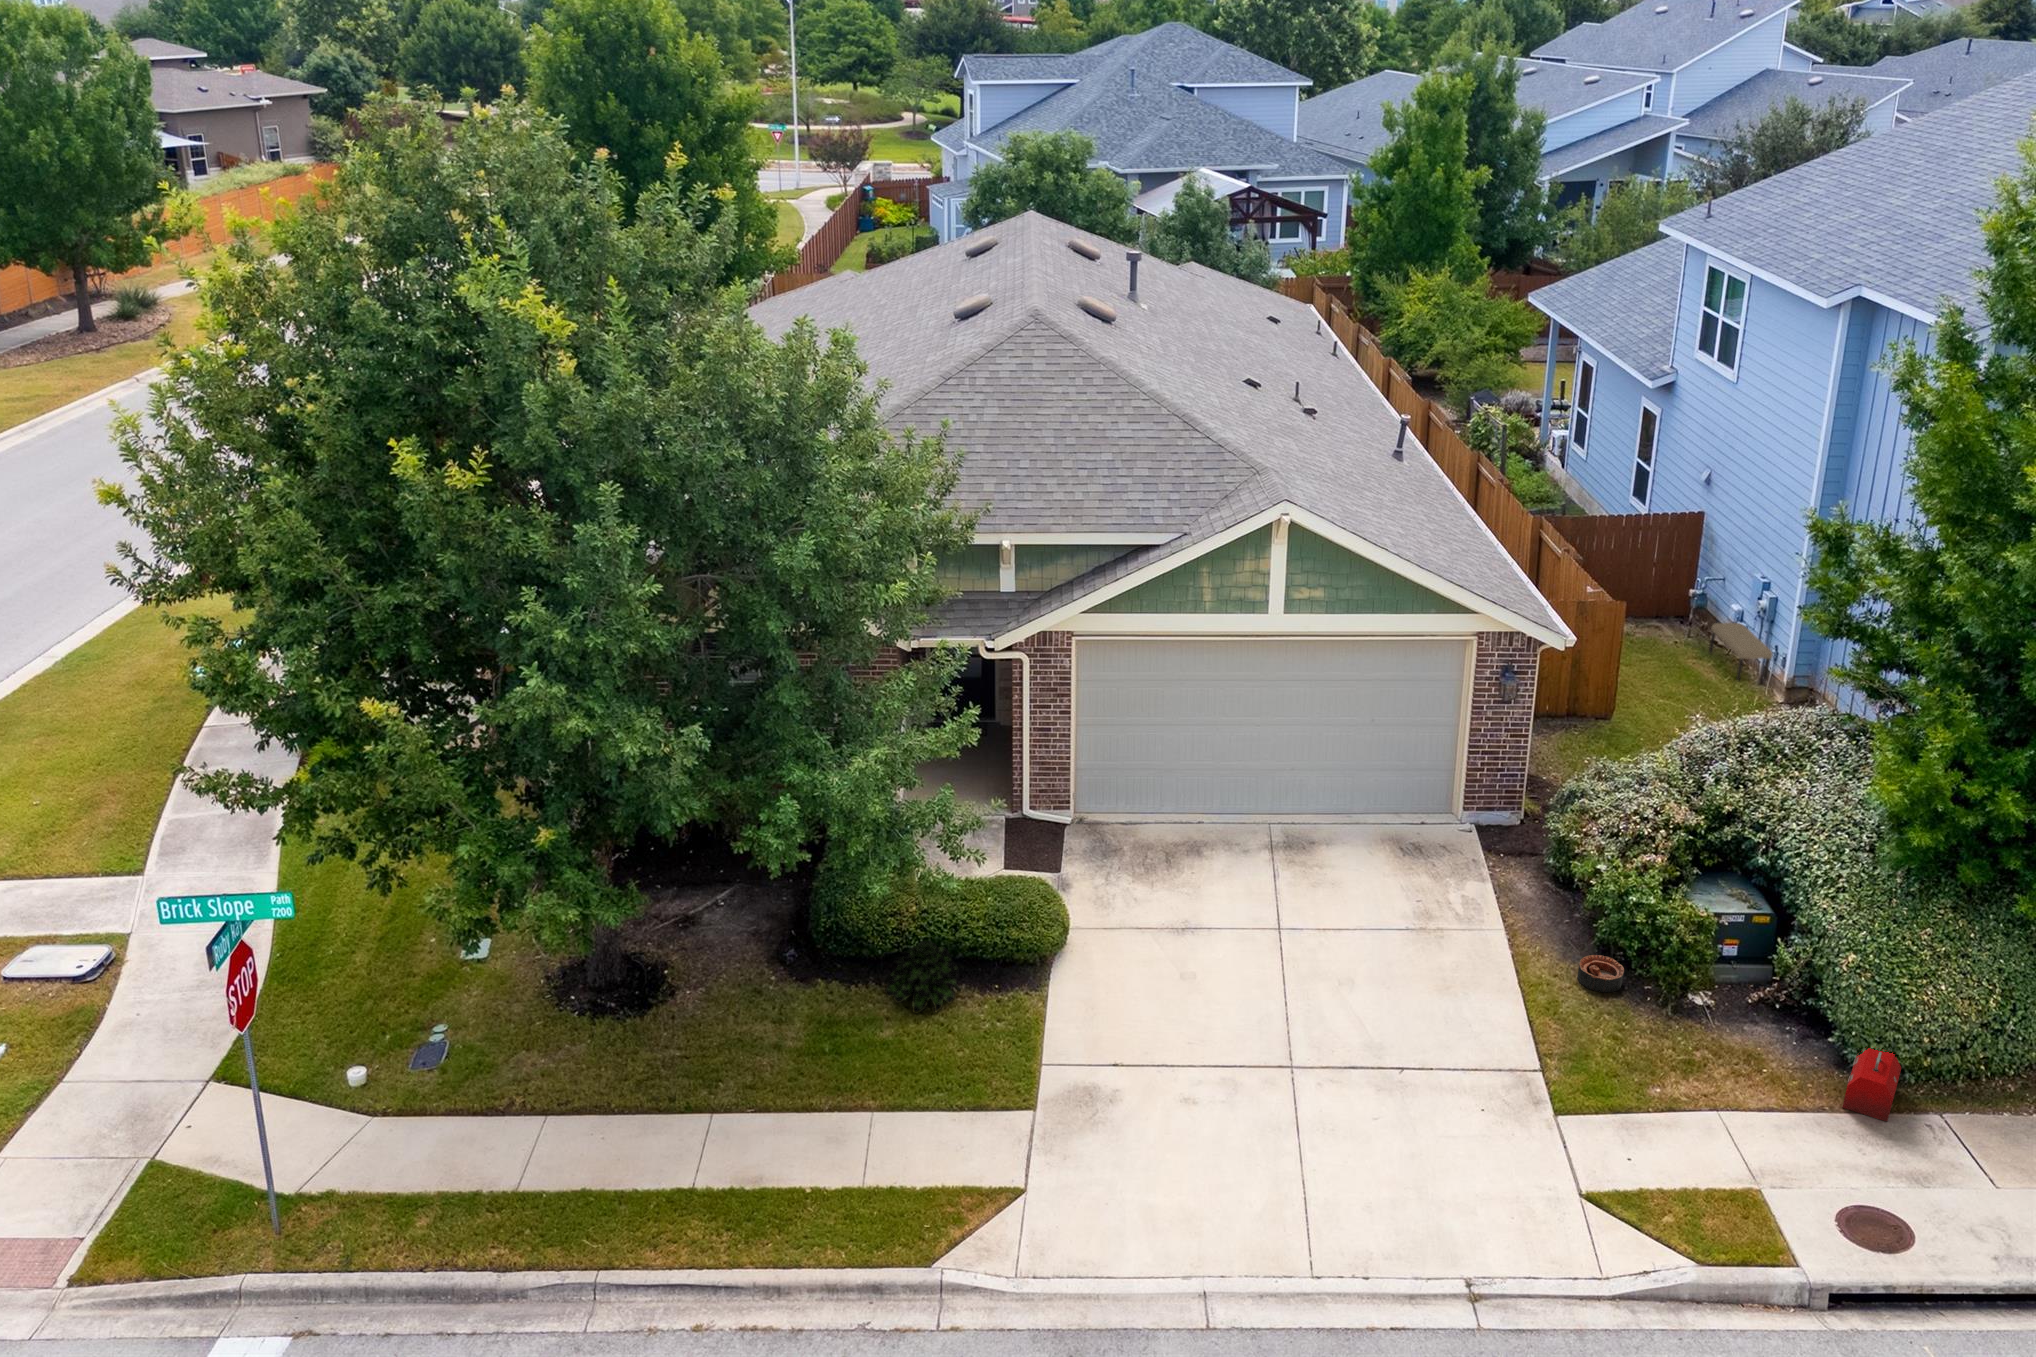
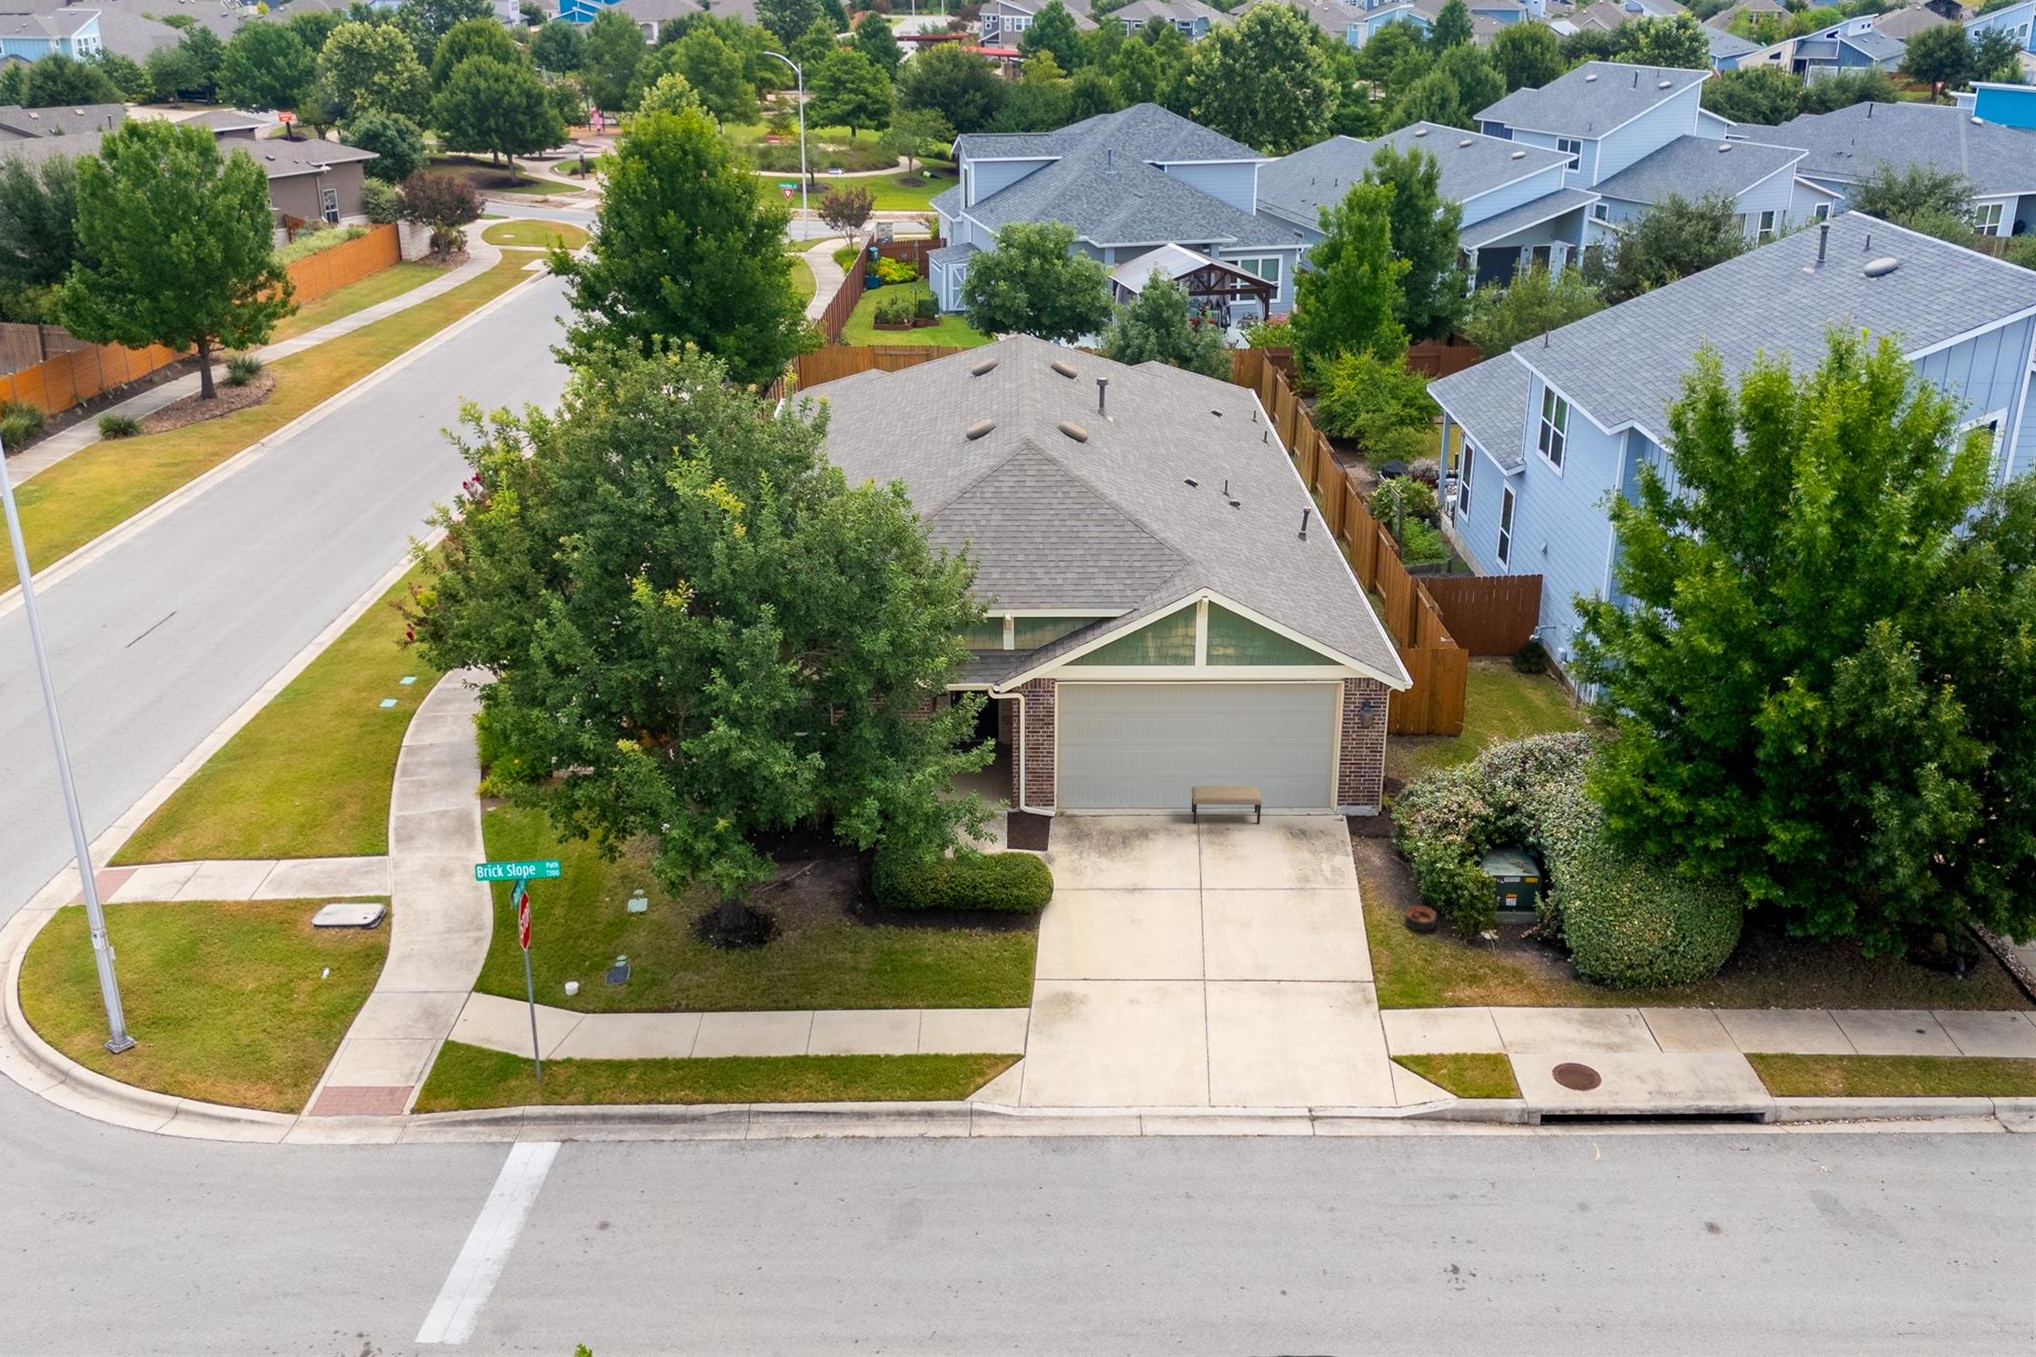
bench: present [1709,623,1773,681] -> present [1191,786,1262,824]
potted plant: present [885,941,961,1013] -> present [1511,641,1551,673]
toolbox: present [1842,1048,1901,1122] -> none [1568,964,1609,1013]

